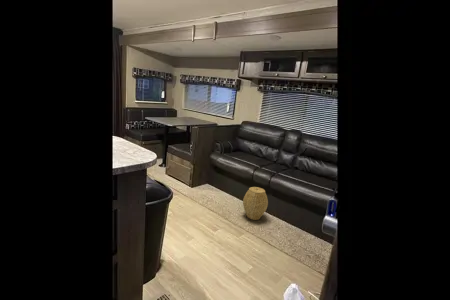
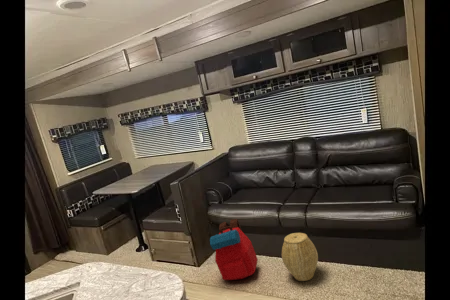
backpack: none [201,165,229,204] -> present [210,219,258,280]

